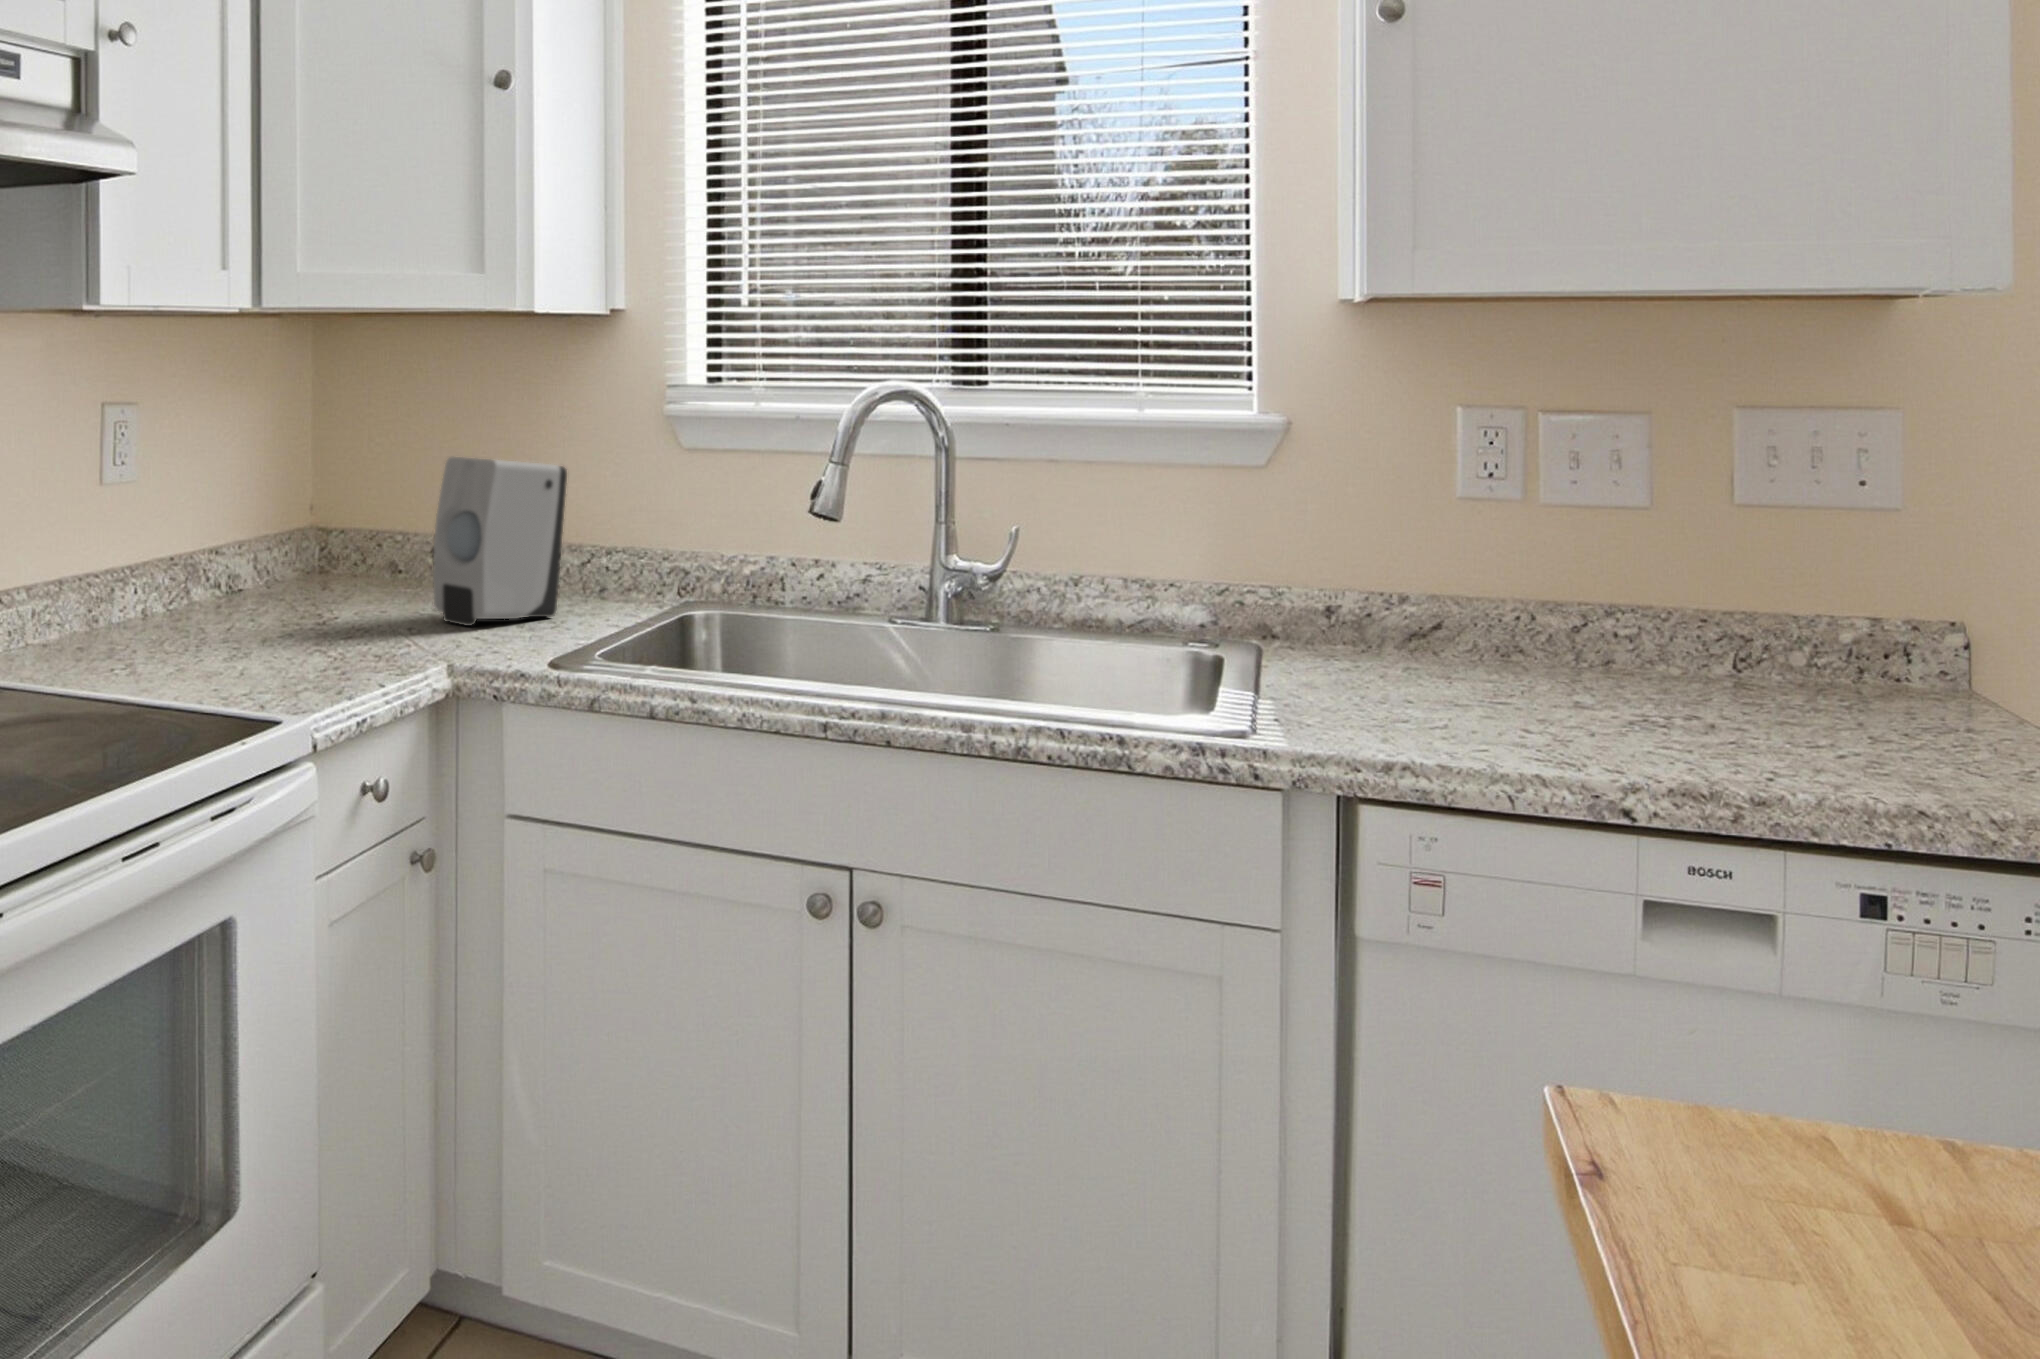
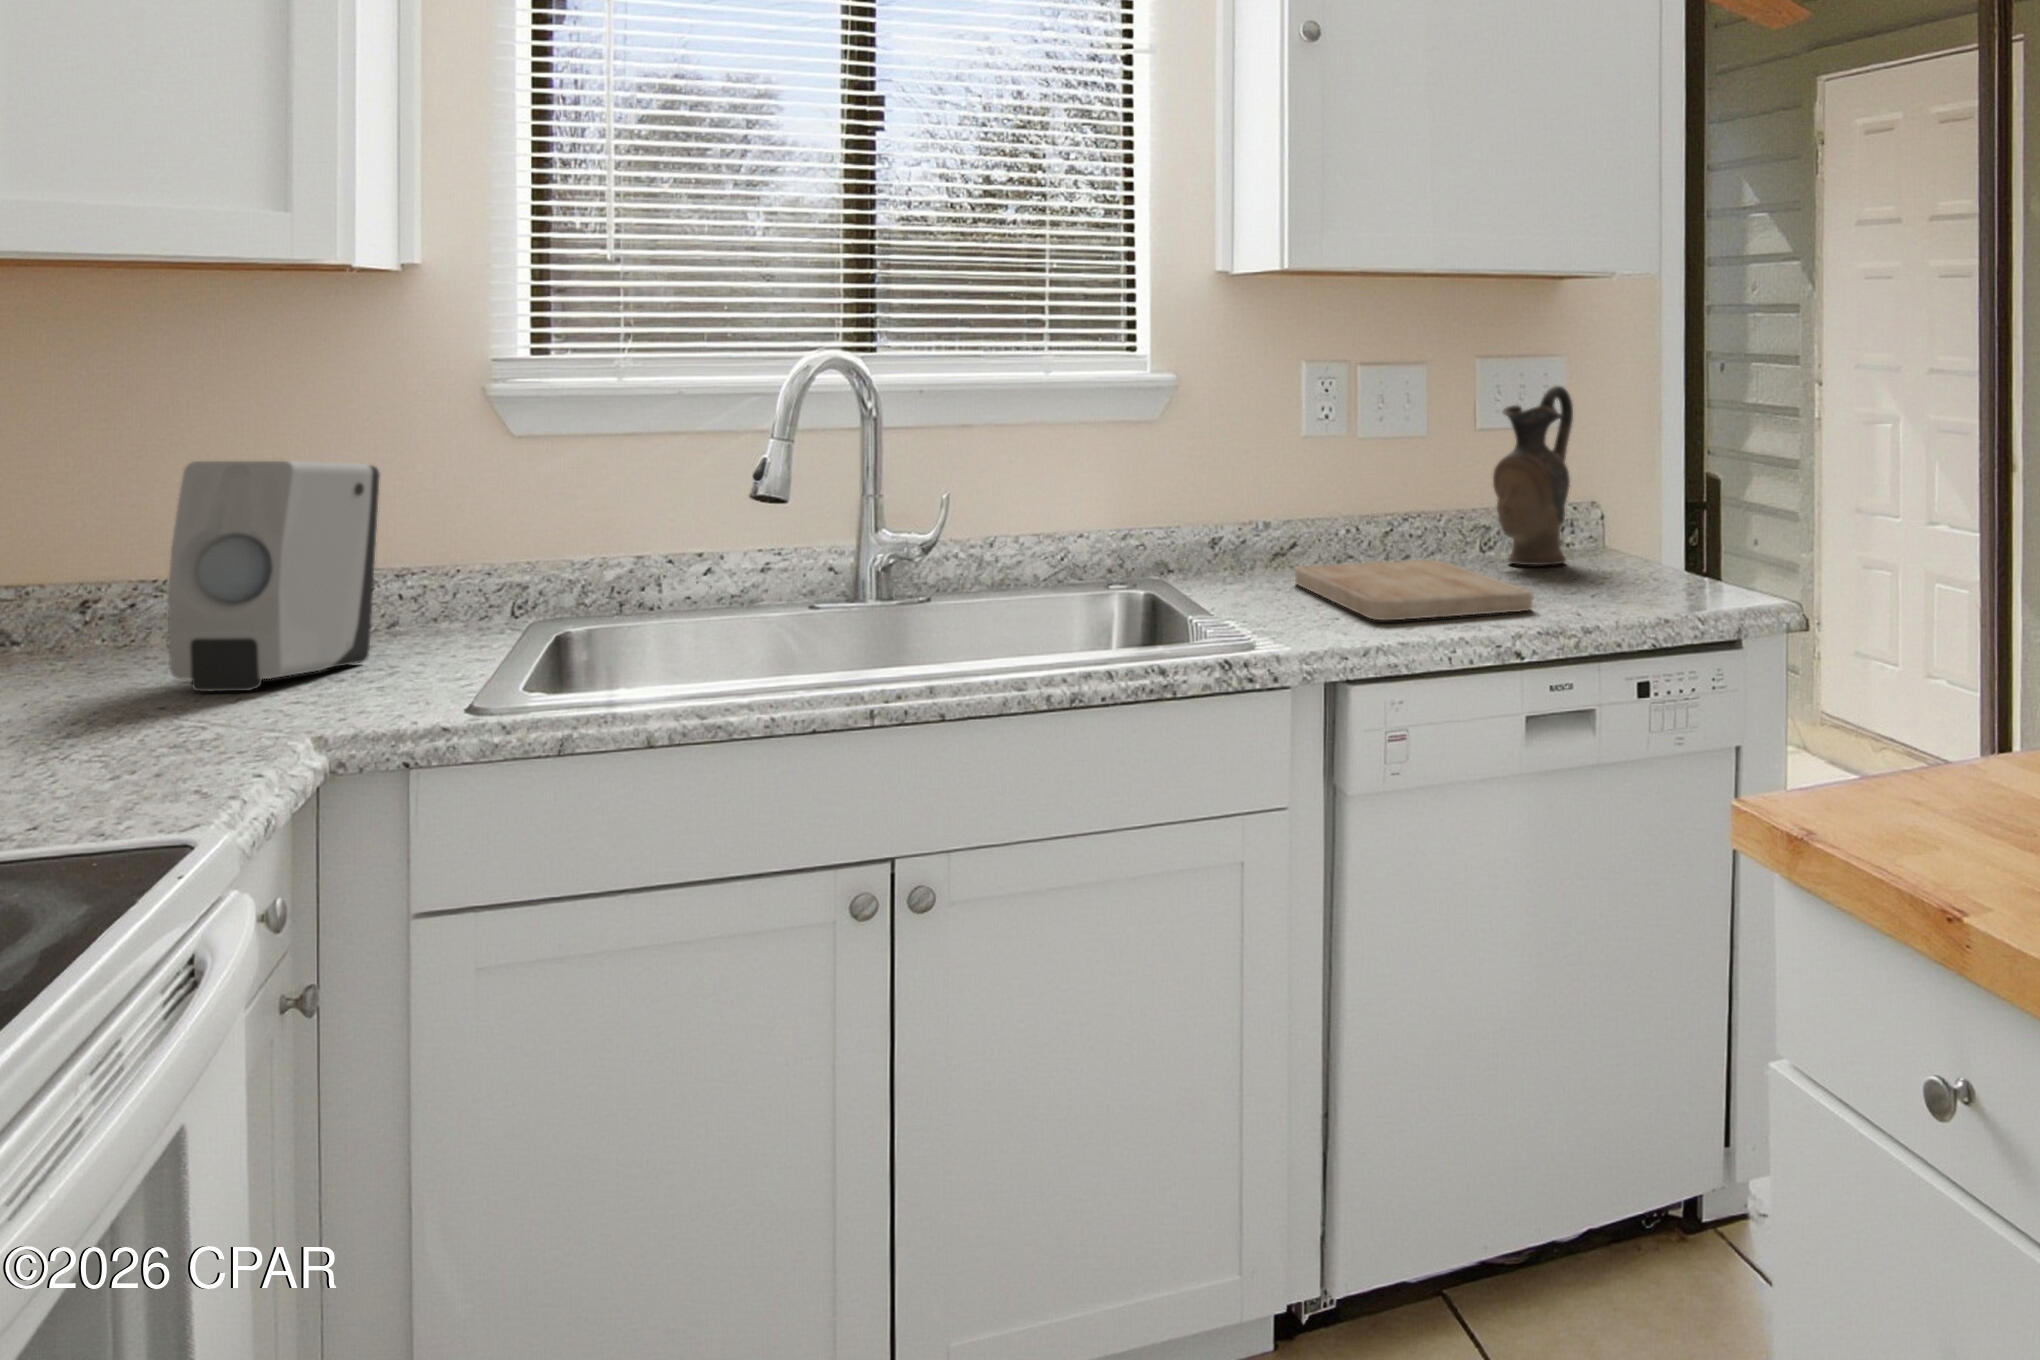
ceramic pitcher: none [1752,449,1911,705] -> present [1493,386,1573,565]
cutting board: none [1414,652,1704,758] -> present [1295,560,1533,620]

